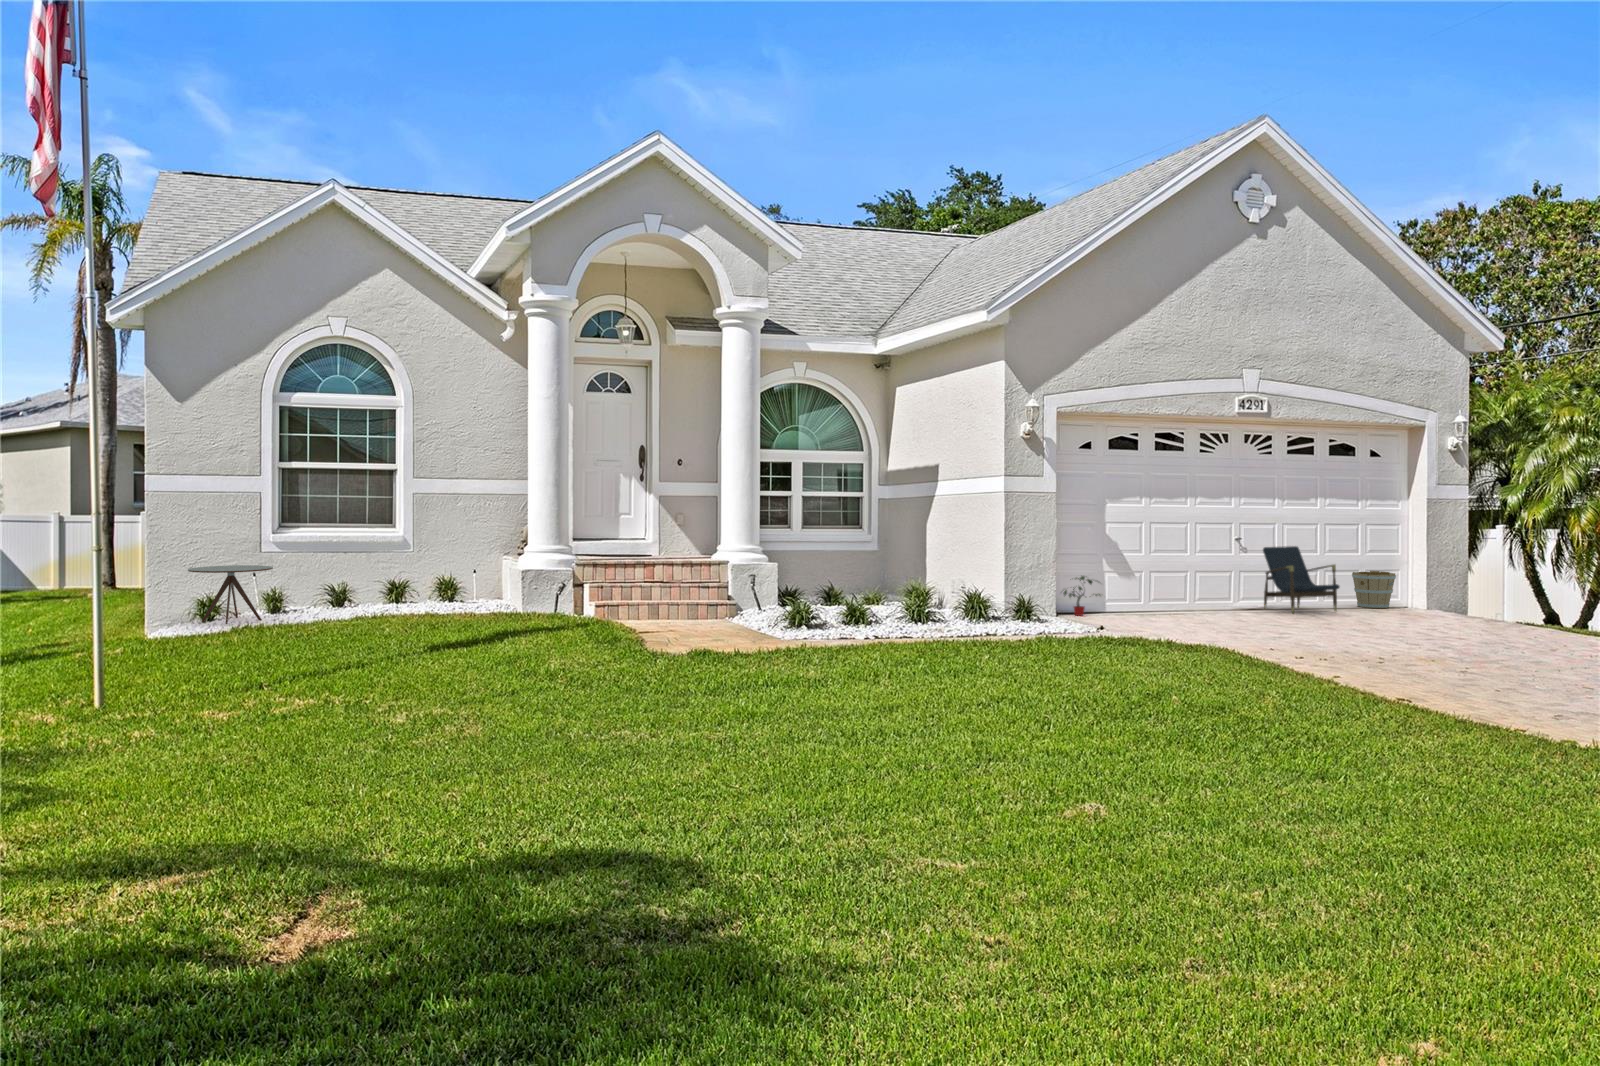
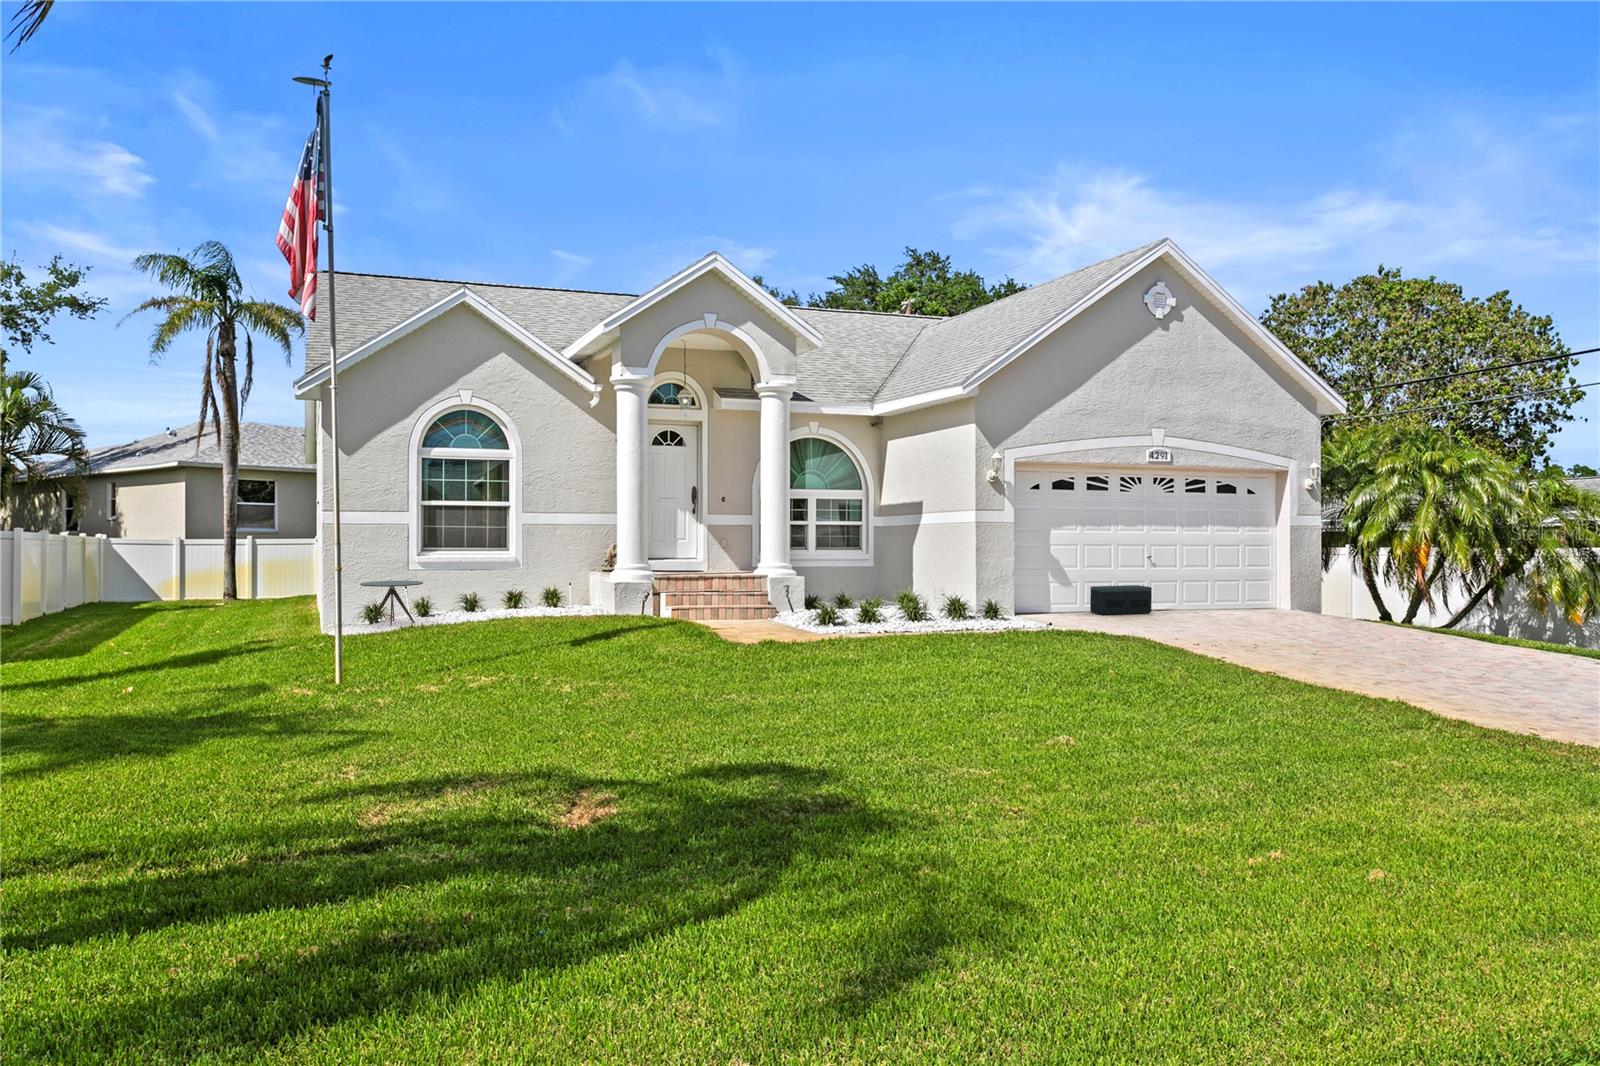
lounge chair: present [1263,546,1339,613] -> none [1167,563,1224,614]
wooden bucket: present [1352,571,1396,608] -> none [1233,581,1266,610]
storage bench: none [1159,575,1242,615] -> present [1090,585,1152,615]
potted plant: present [1063,576,1100,616] -> none [1017,586,1050,616]

